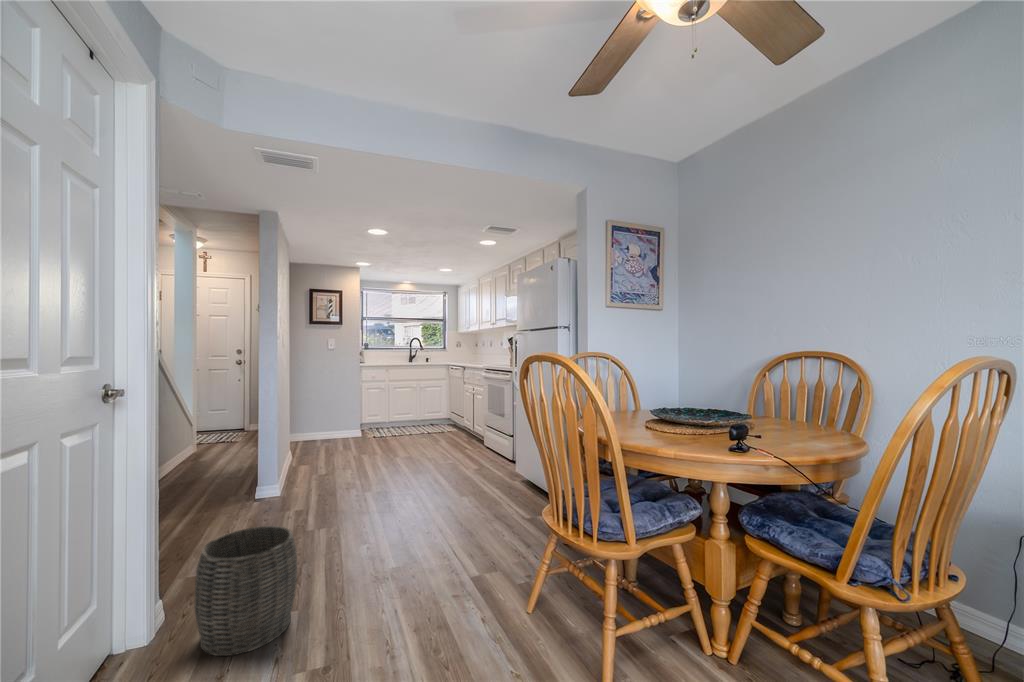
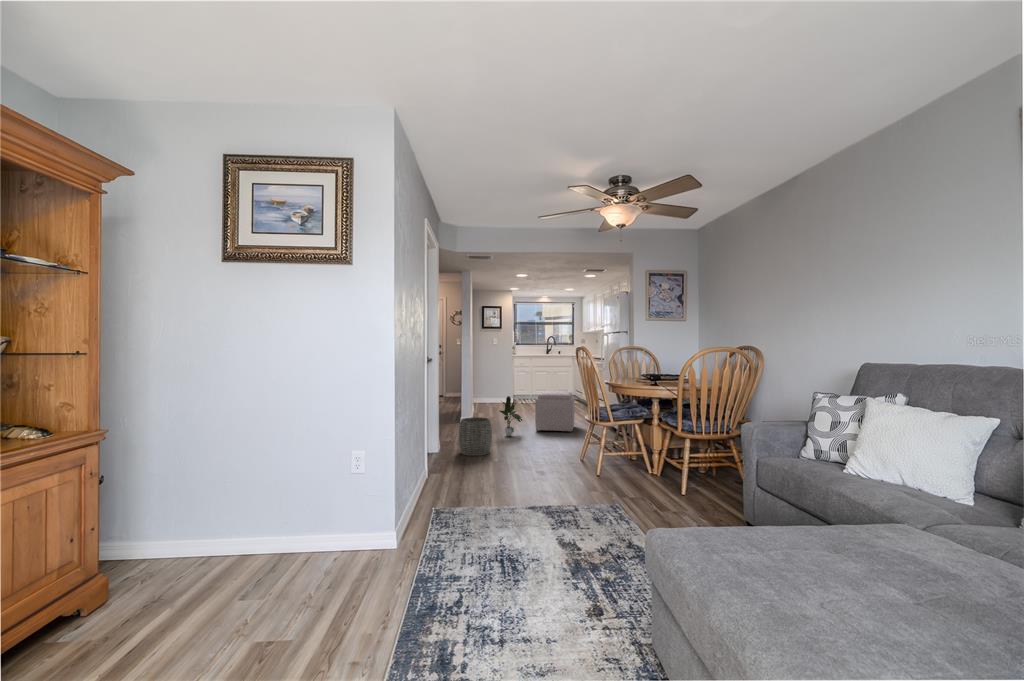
ottoman: none [401,429,470,509] -> present [535,391,574,432]
potted plant: none [325,450,379,533] -> present [499,396,522,436]

